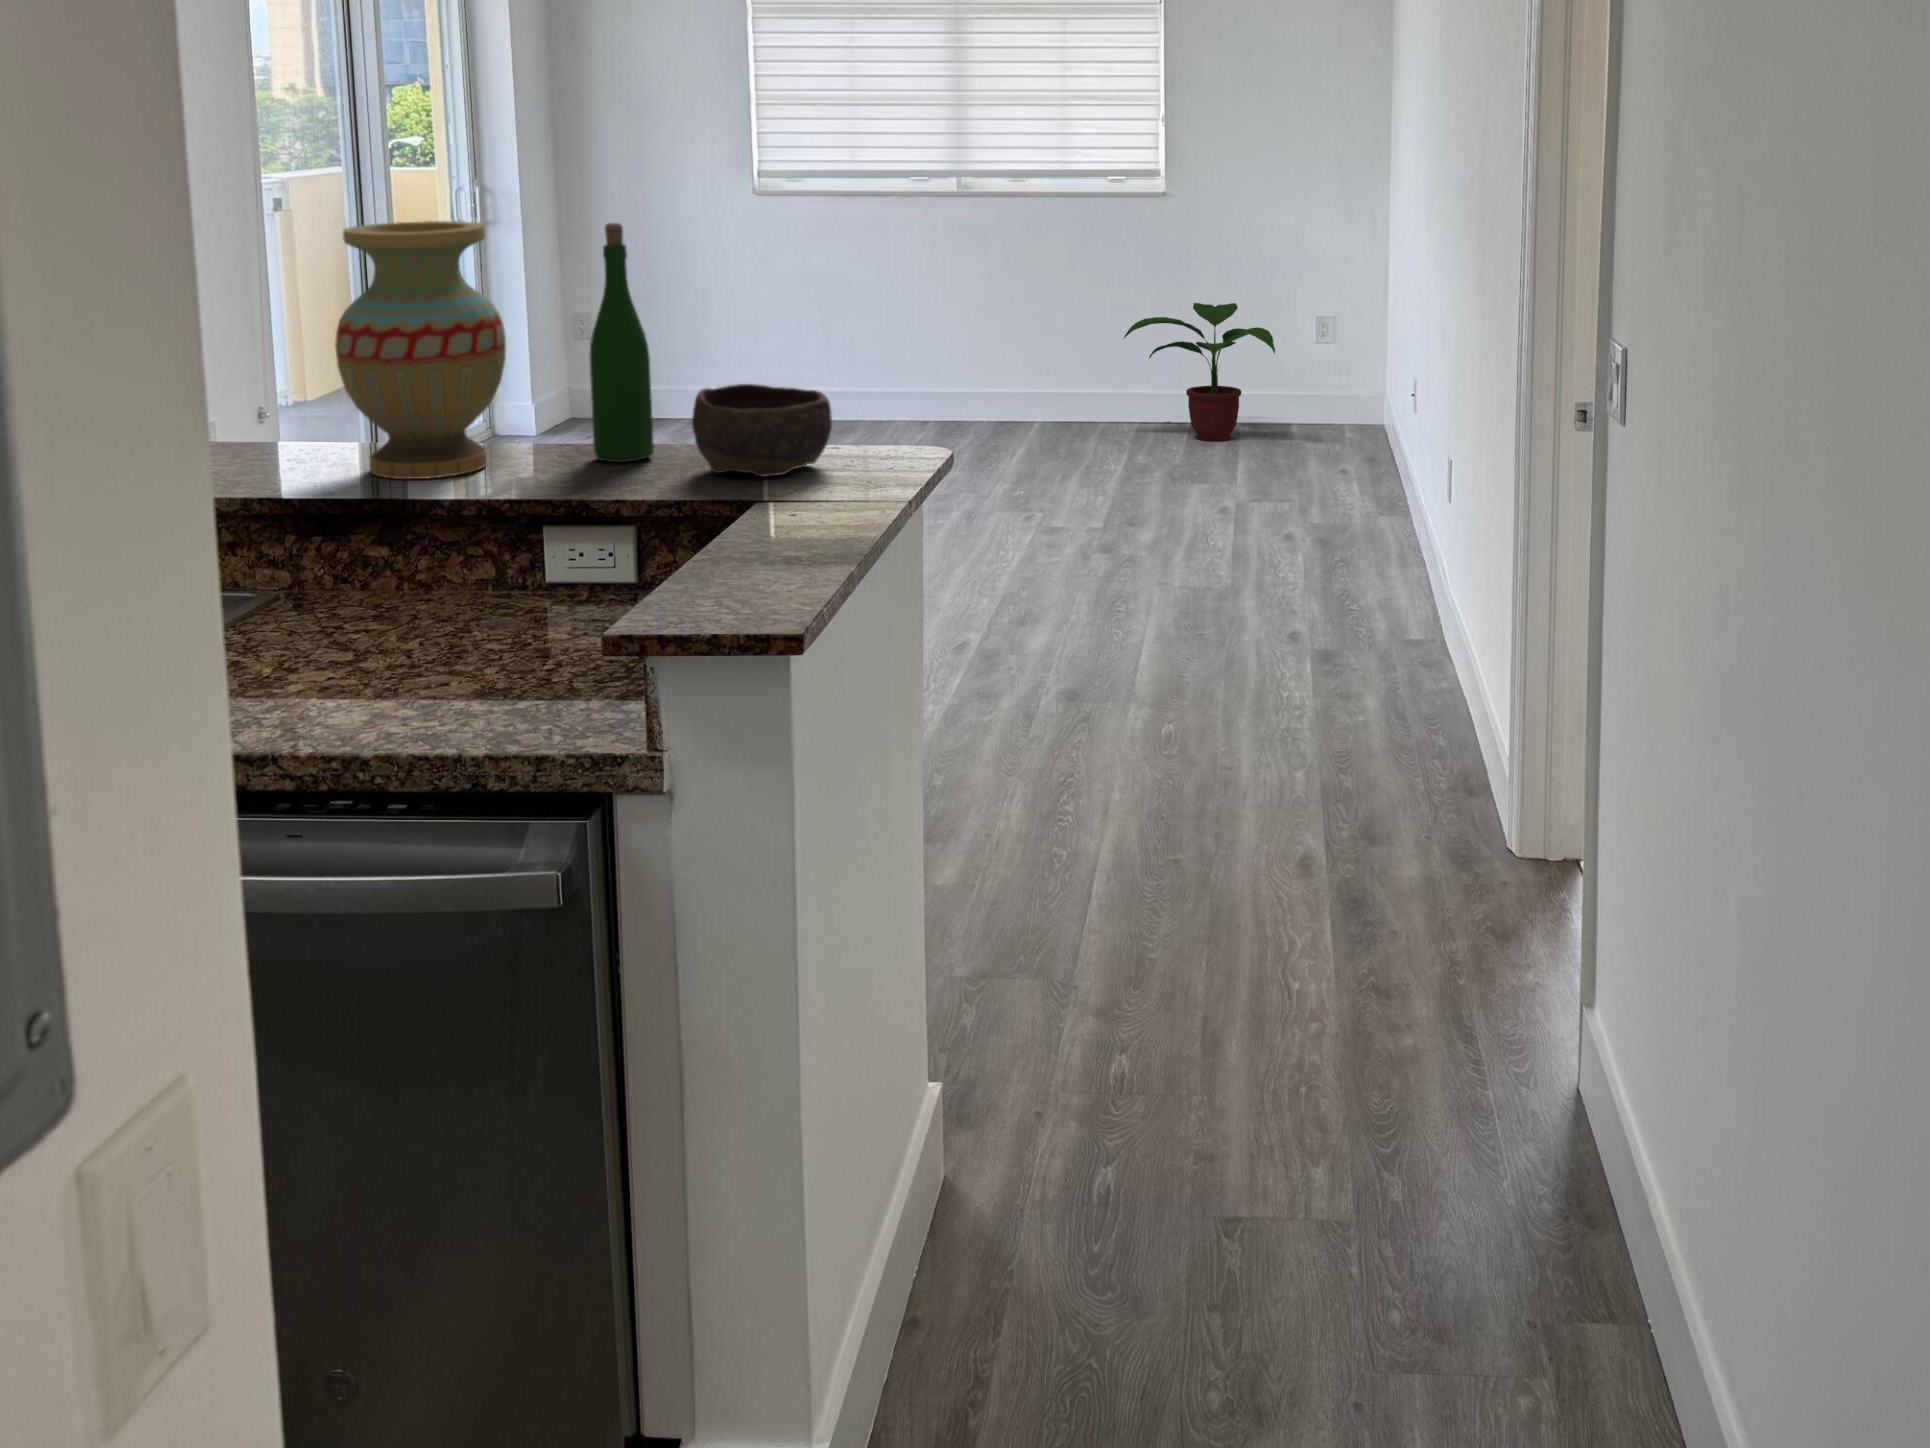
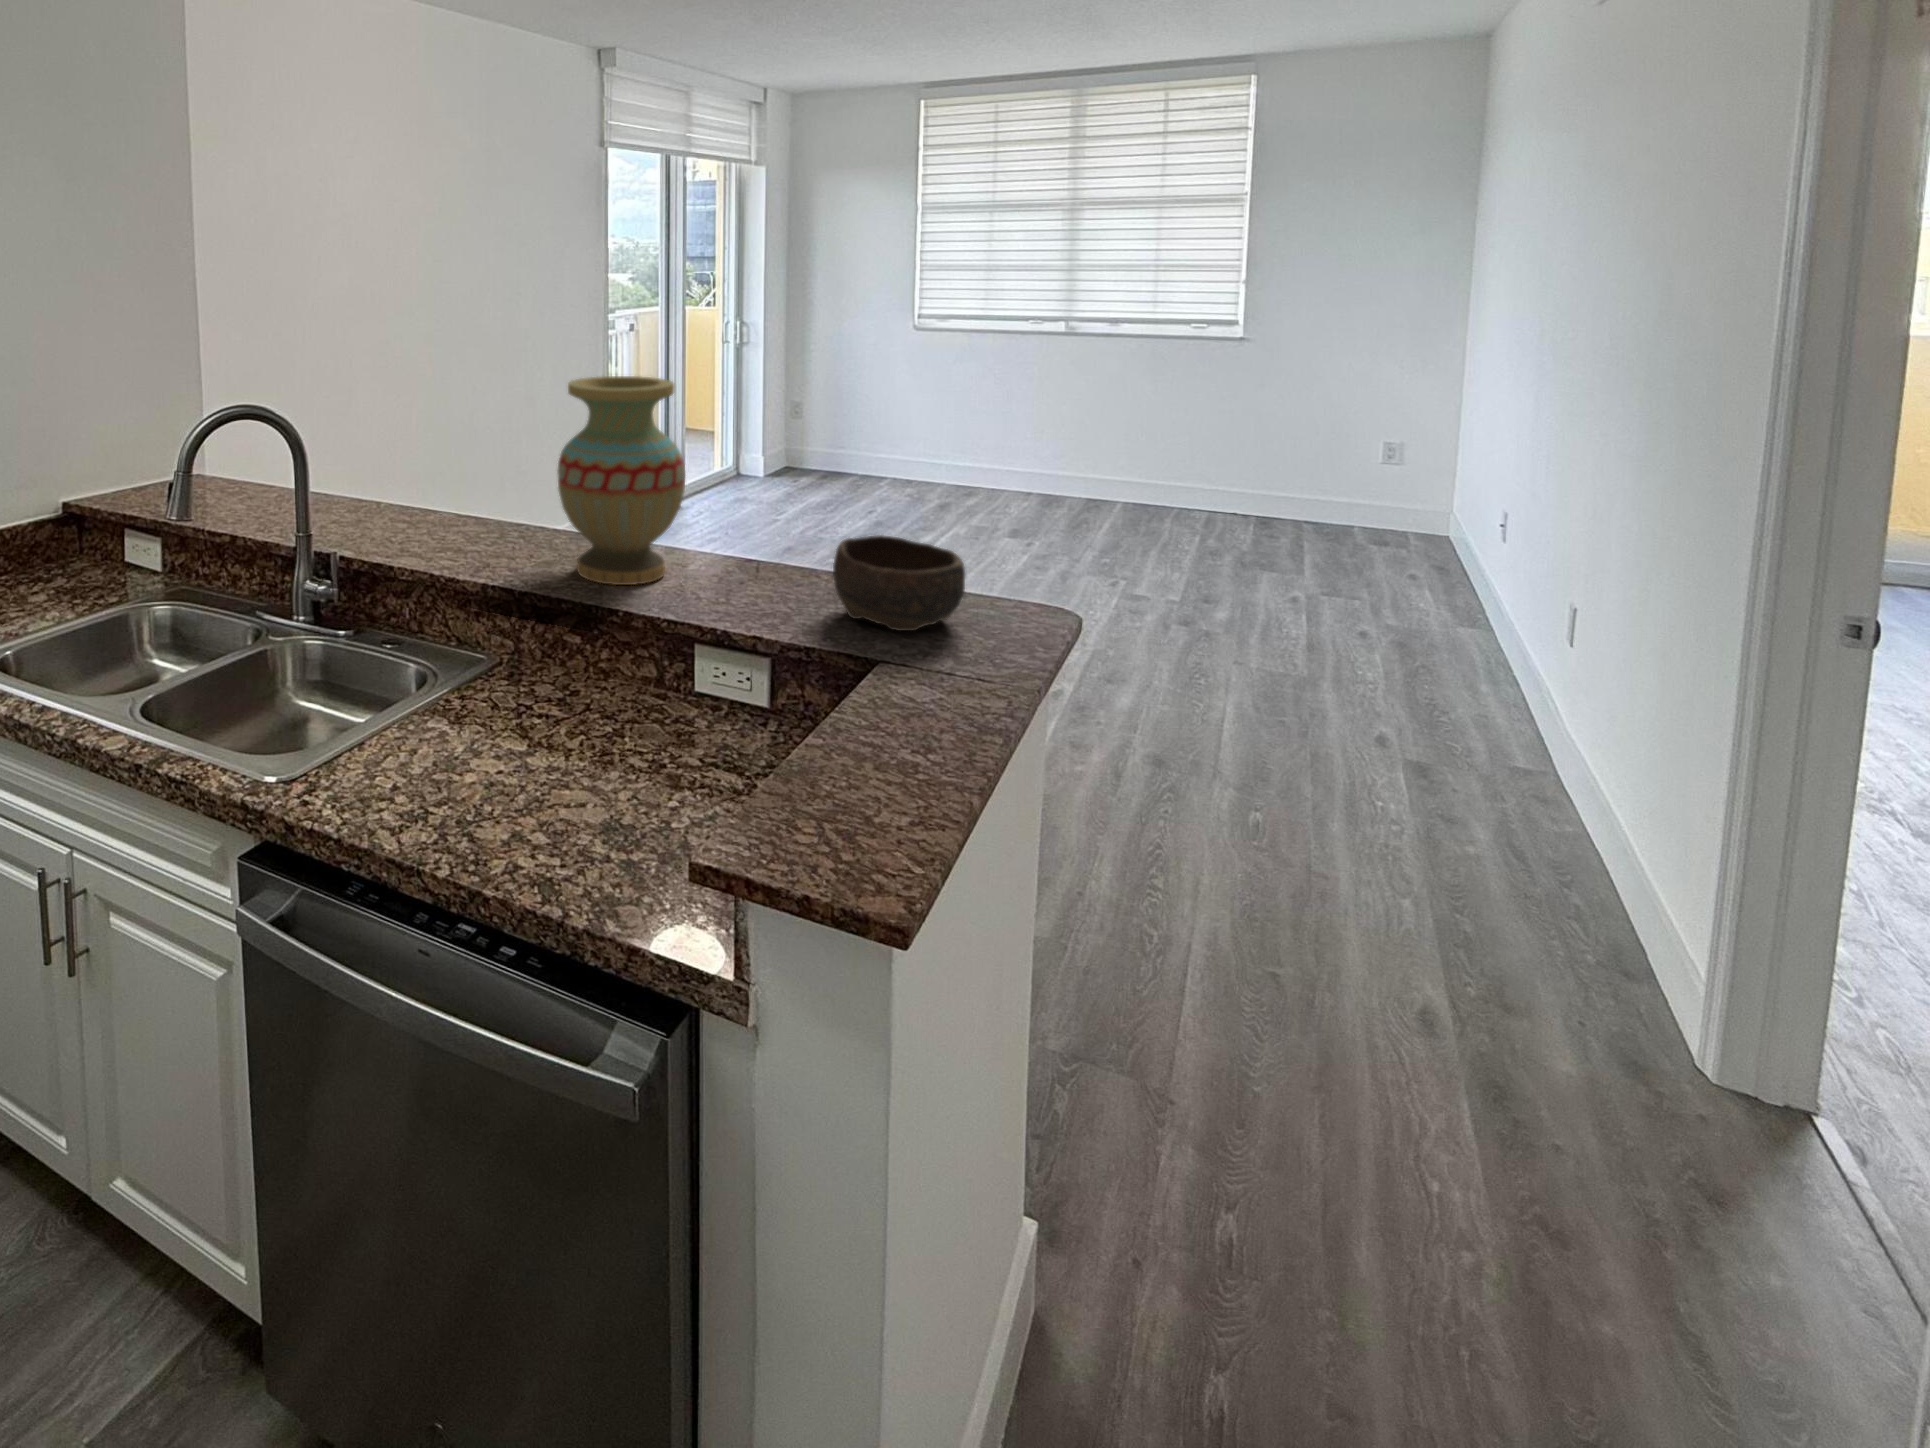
wine bottle: present [590,223,654,462] -> none [751,386,802,589]
potted plant: present [1123,303,1275,441] -> none [1201,425,1344,534]

